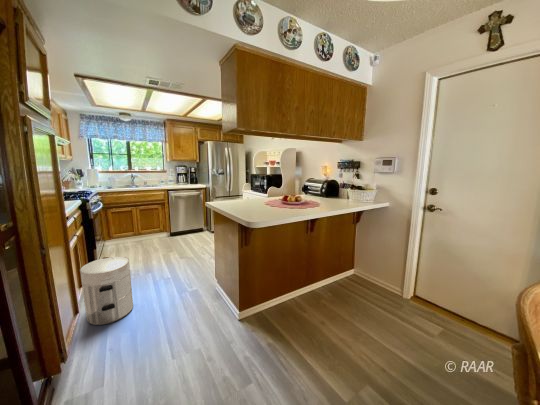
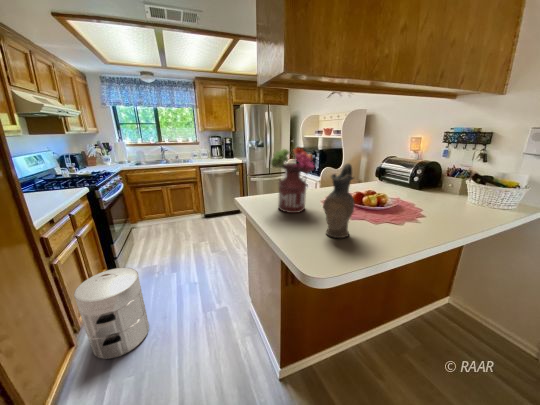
flower arrangement: none [228,167,256,207] -> present [271,147,314,213]
ceramic pitcher: none [258,174,275,214] -> present [323,164,354,238]

